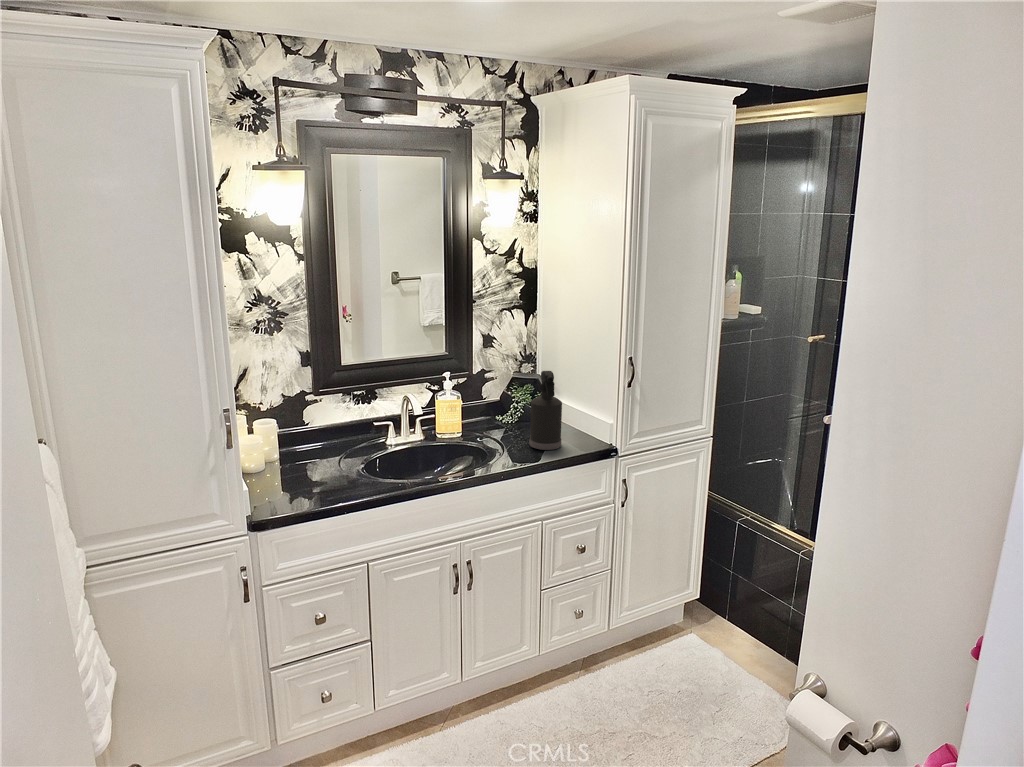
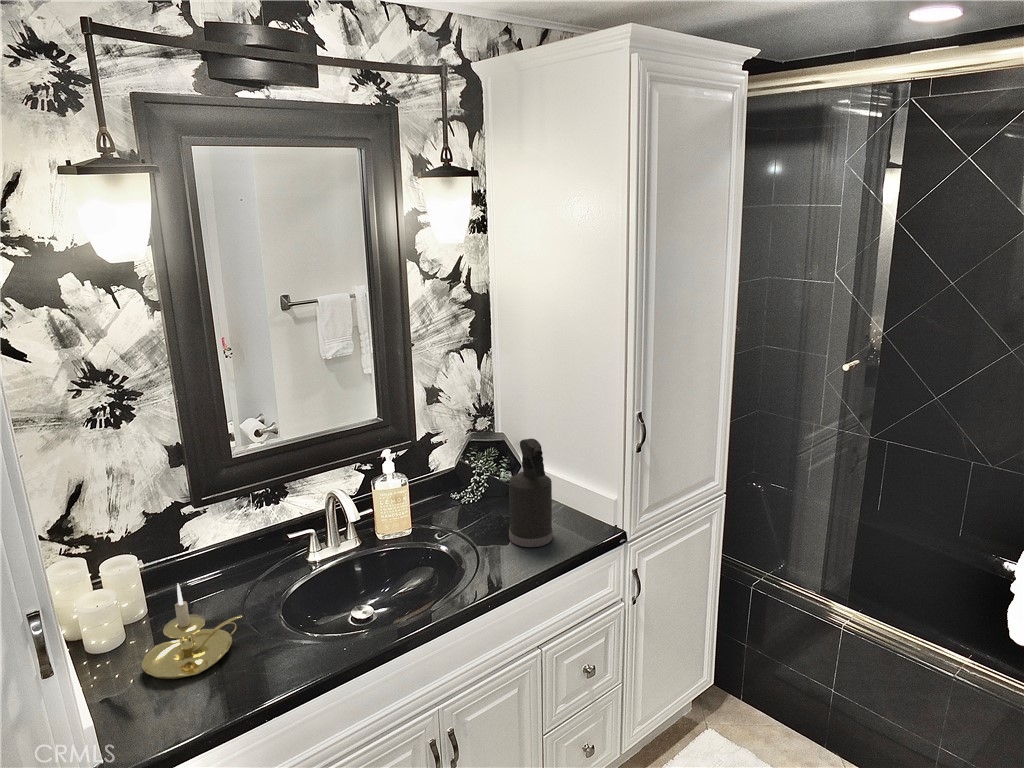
candle holder: none [275,430,338,489] -> present [141,583,242,679]

